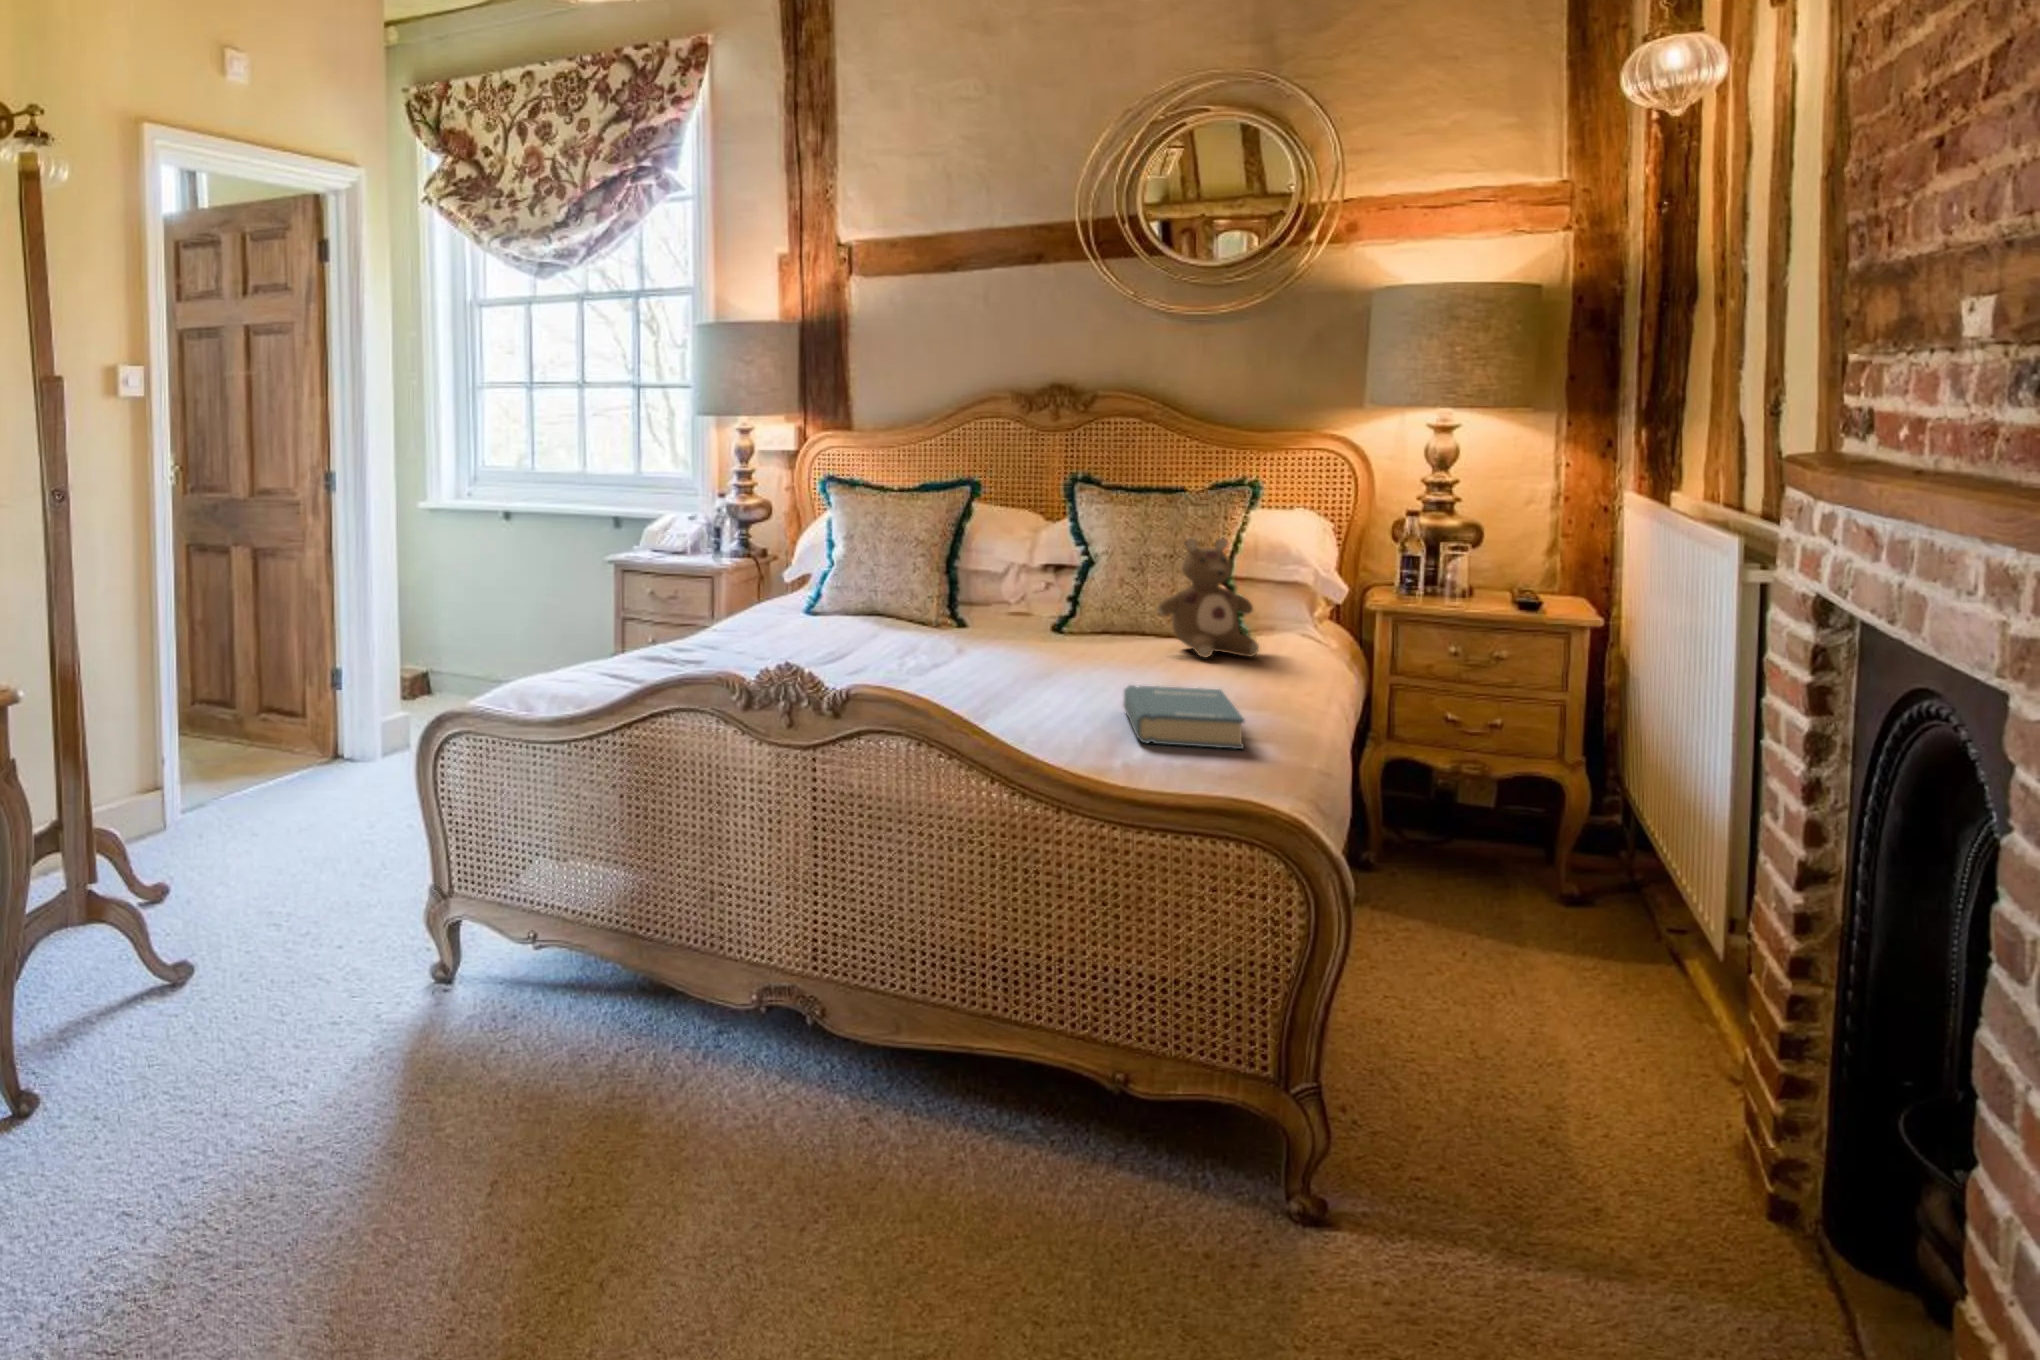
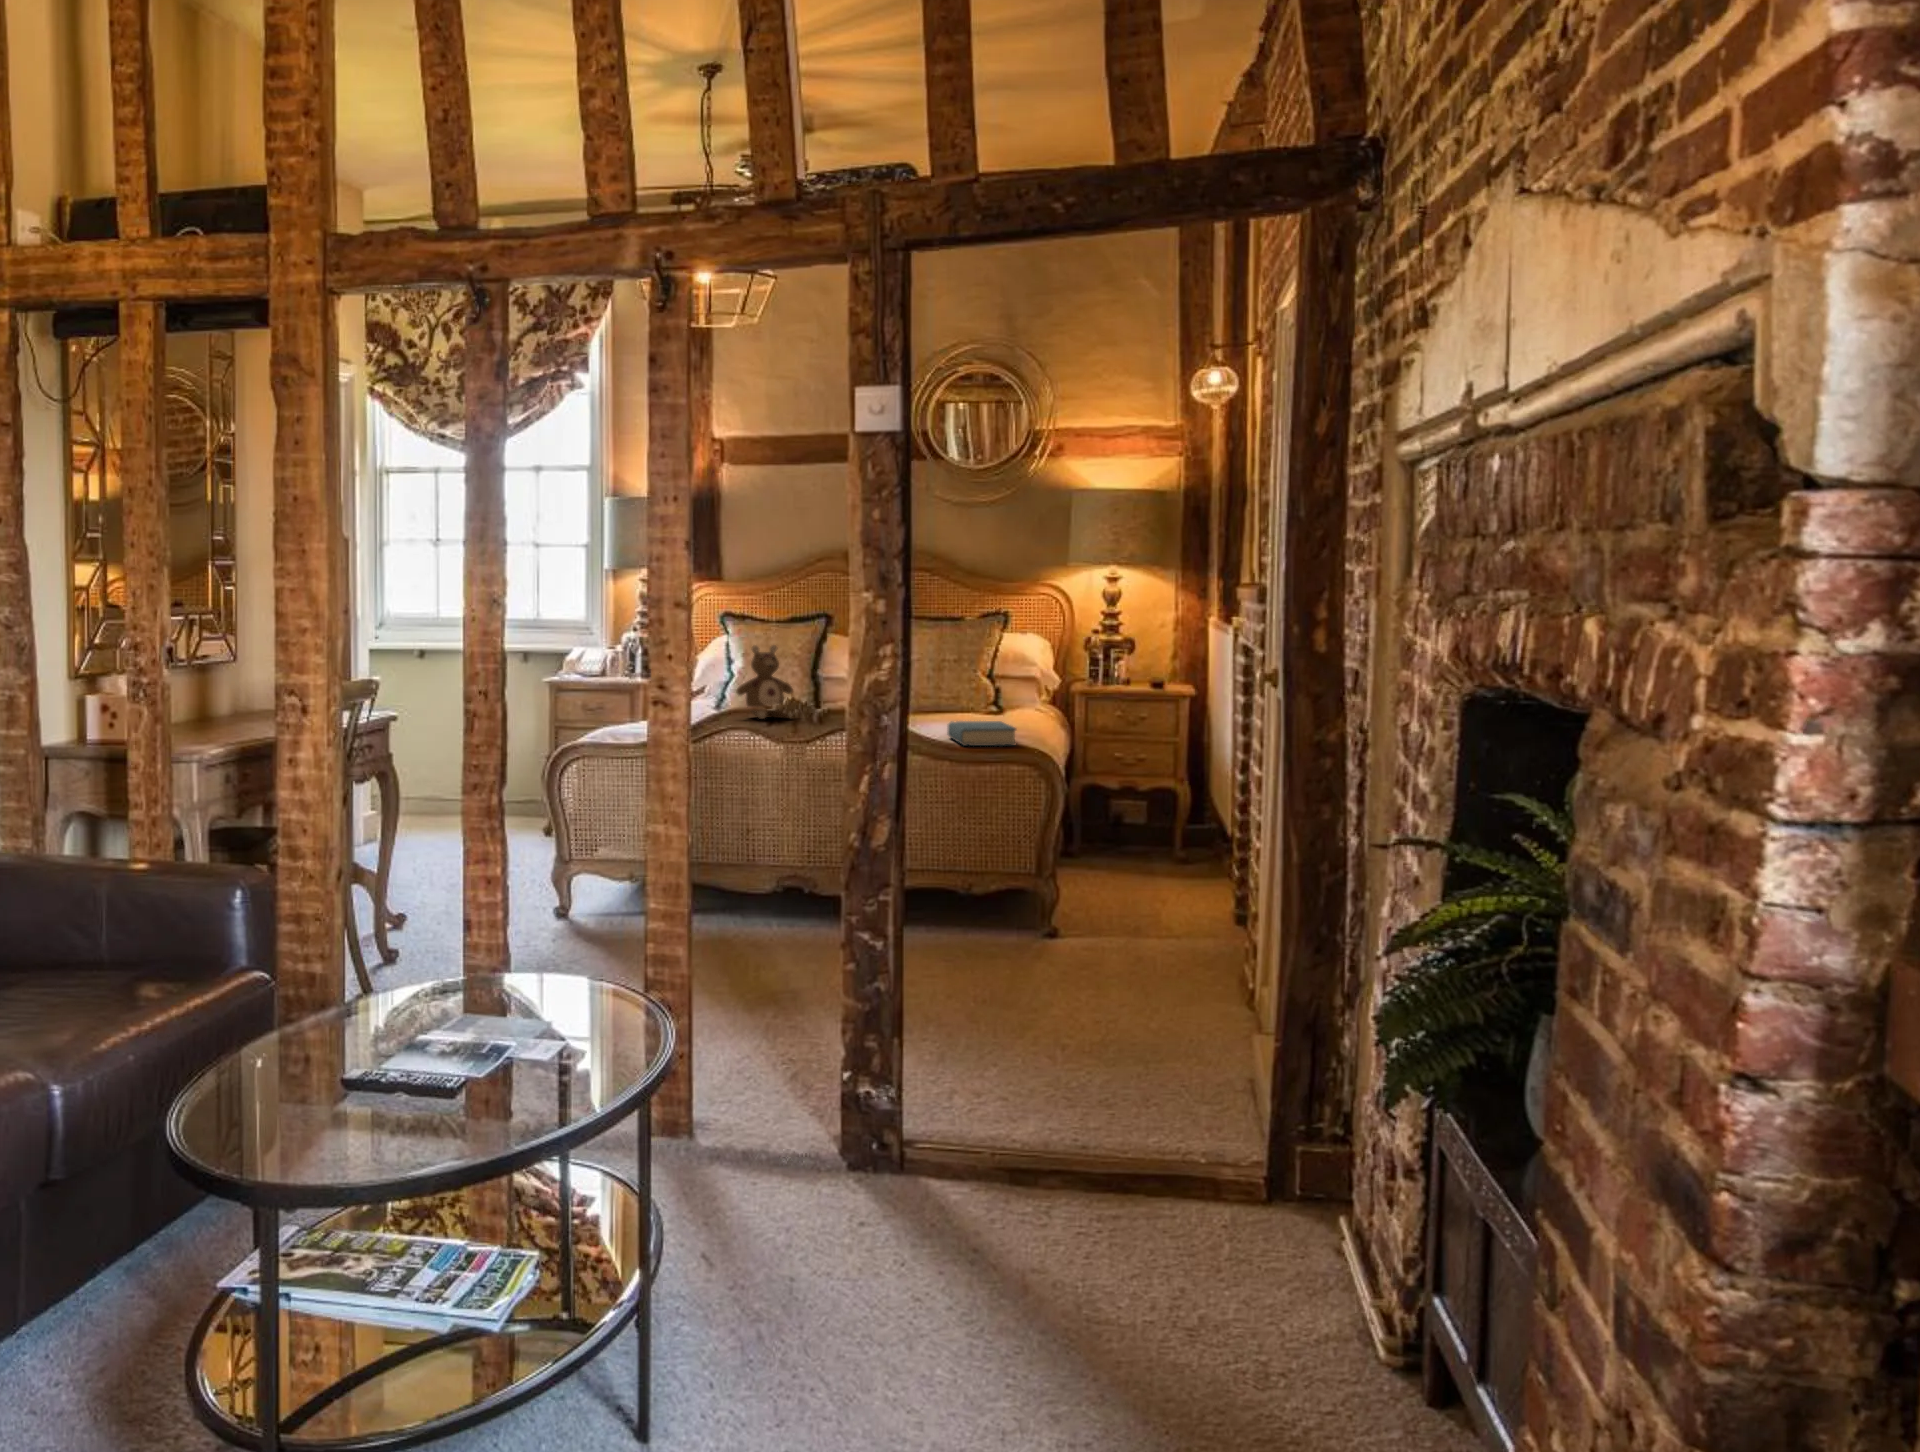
stuffed bear: present [1157,537,1259,657] -> present [736,645,793,719]

